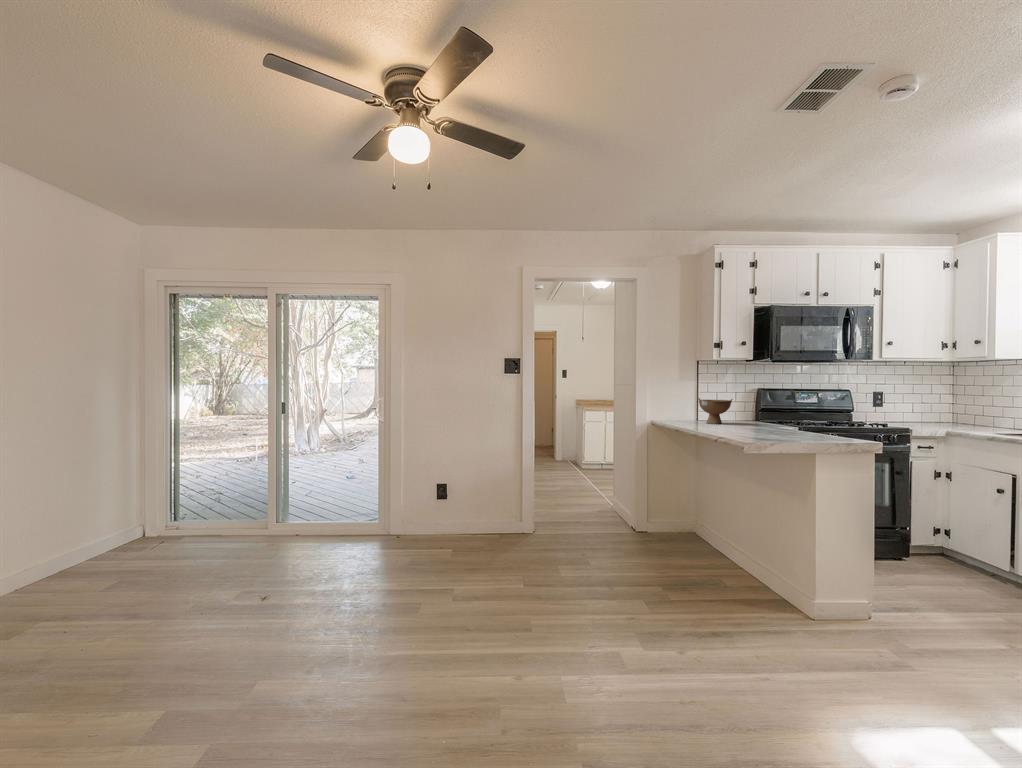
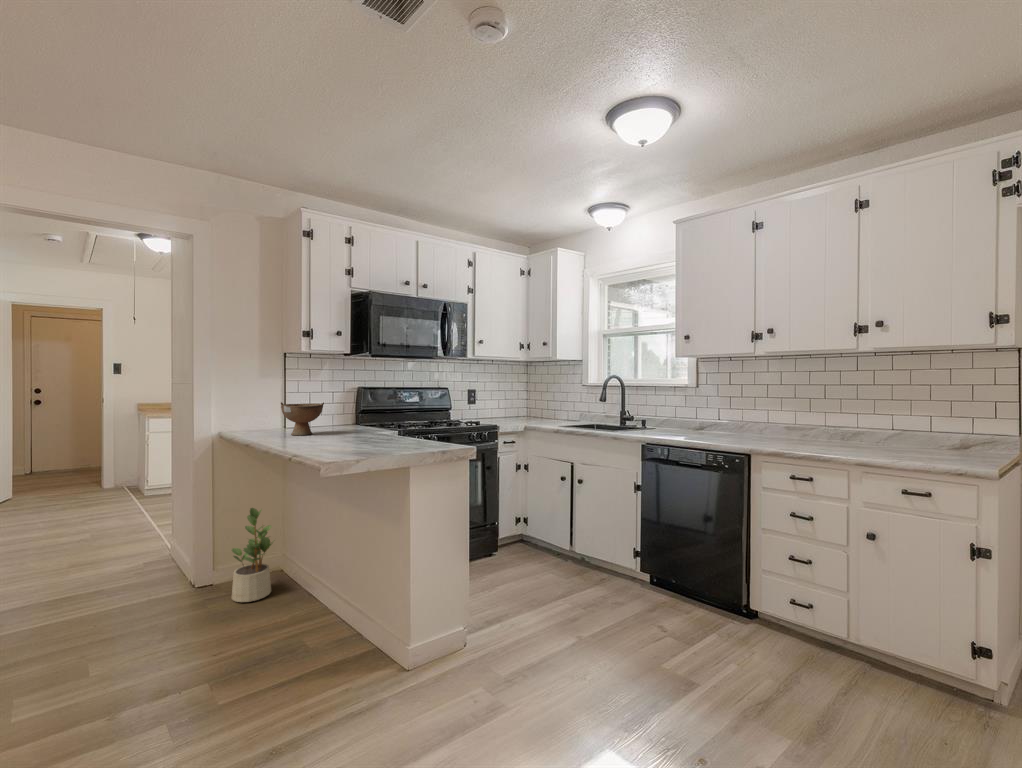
potted plant: none [662,475,694,543] -> present [232,508,273,602]

